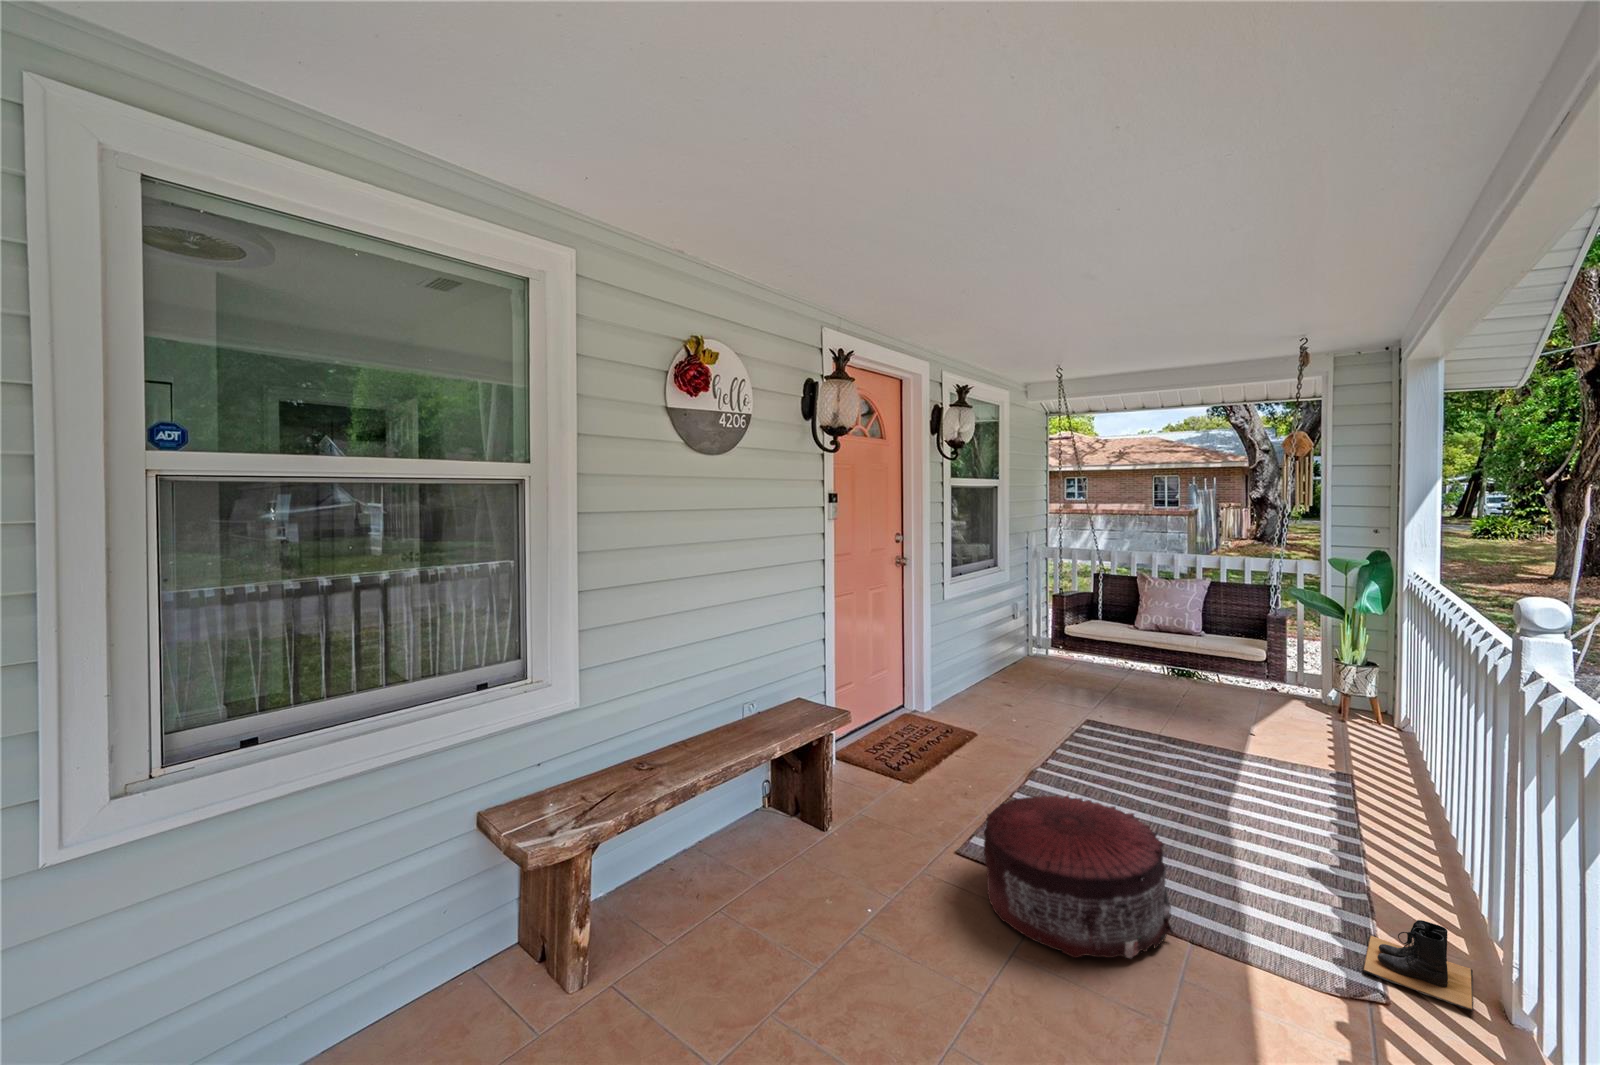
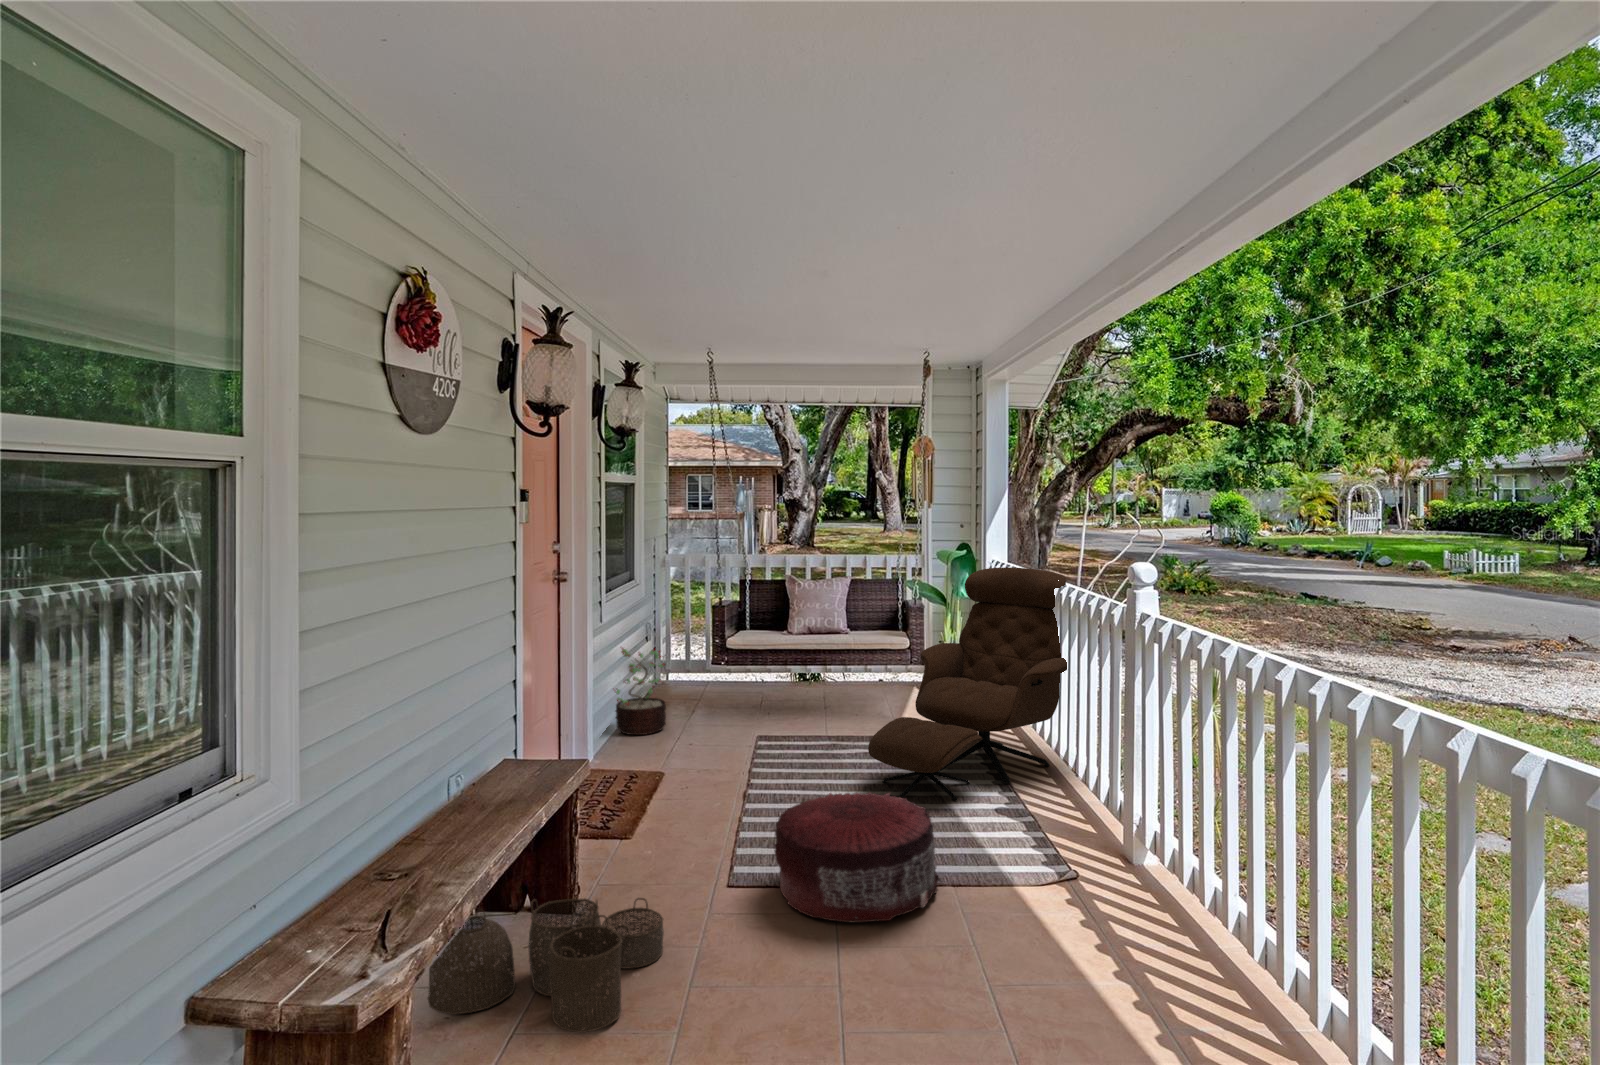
lounge chair: none [1170,586,1487,842] -> present [868,567,1067,800]
decorative plant: none [969,622,1019,698] -> present [615,648,666,735]
woven basket: none [664,810,852,948] -> present [428,898,664,1033]
boots: present [1363,920,1473,1011] -> none [1046,815,1115,865]

